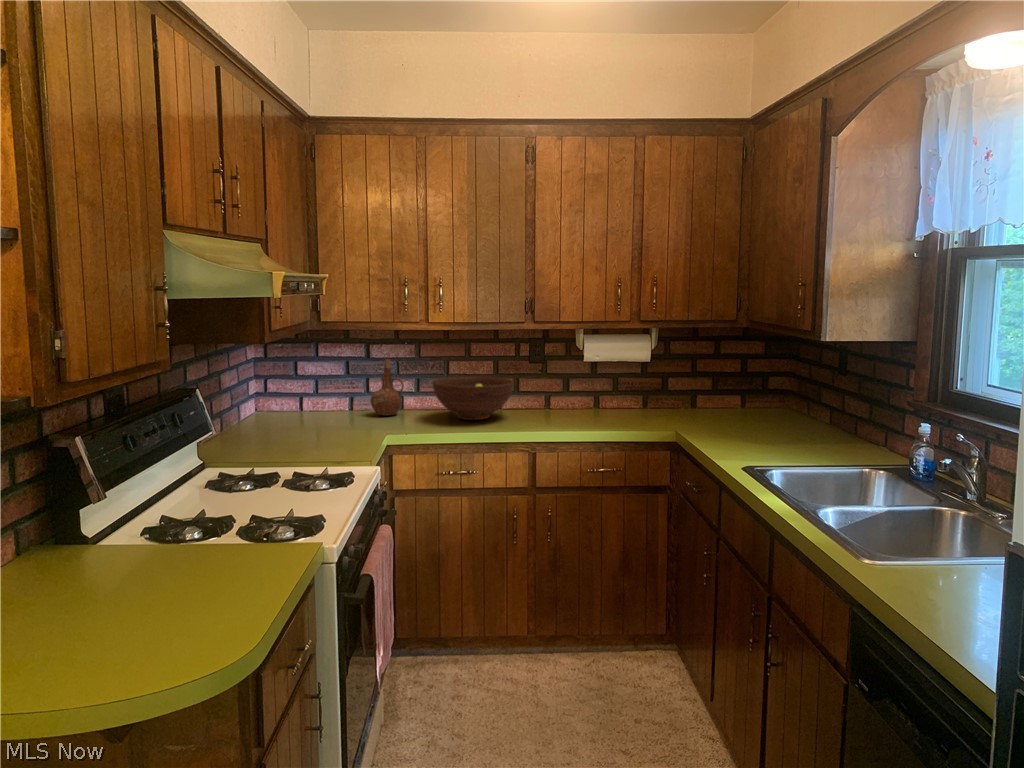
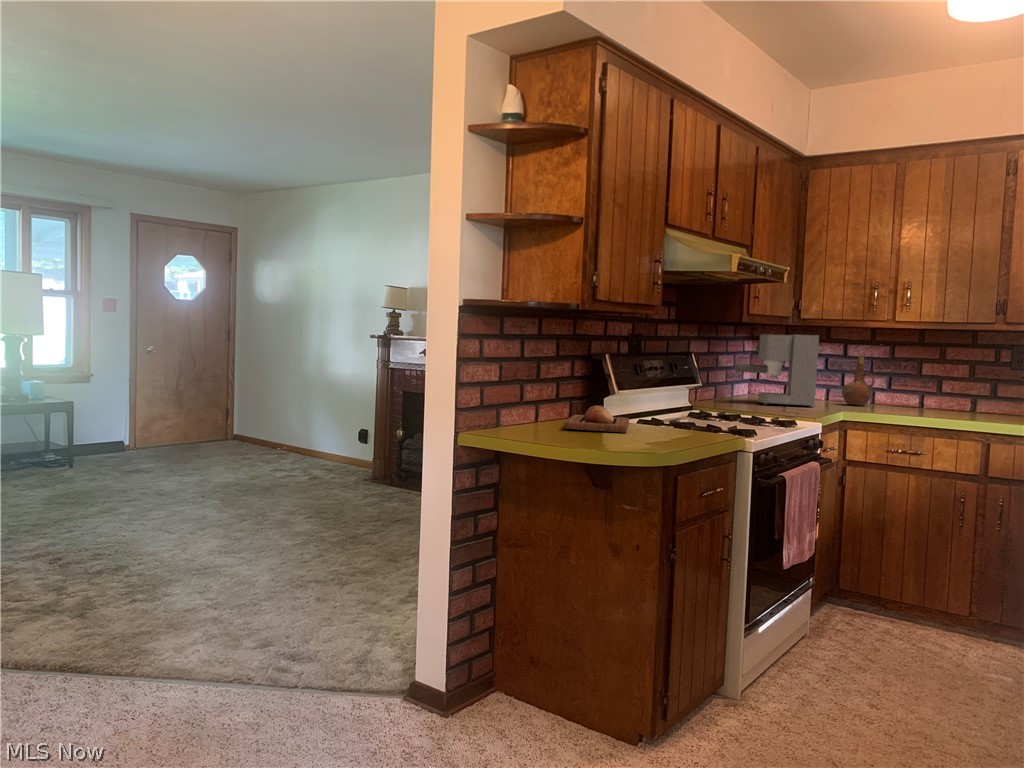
coffee maker: none [250,342,354,437] -> present [735,334,819,407]
fruit bowl: present [433,377,514,420] -> none [897,375,984,413]
bread loaf: none [36,563,173,664] -> present [564,405,629,432]

